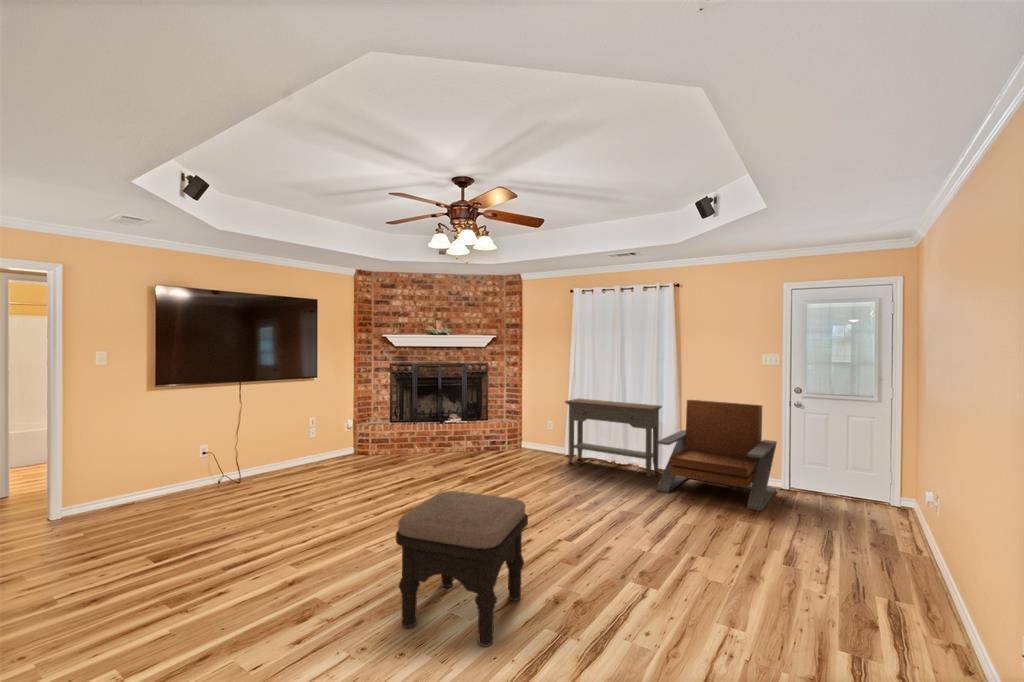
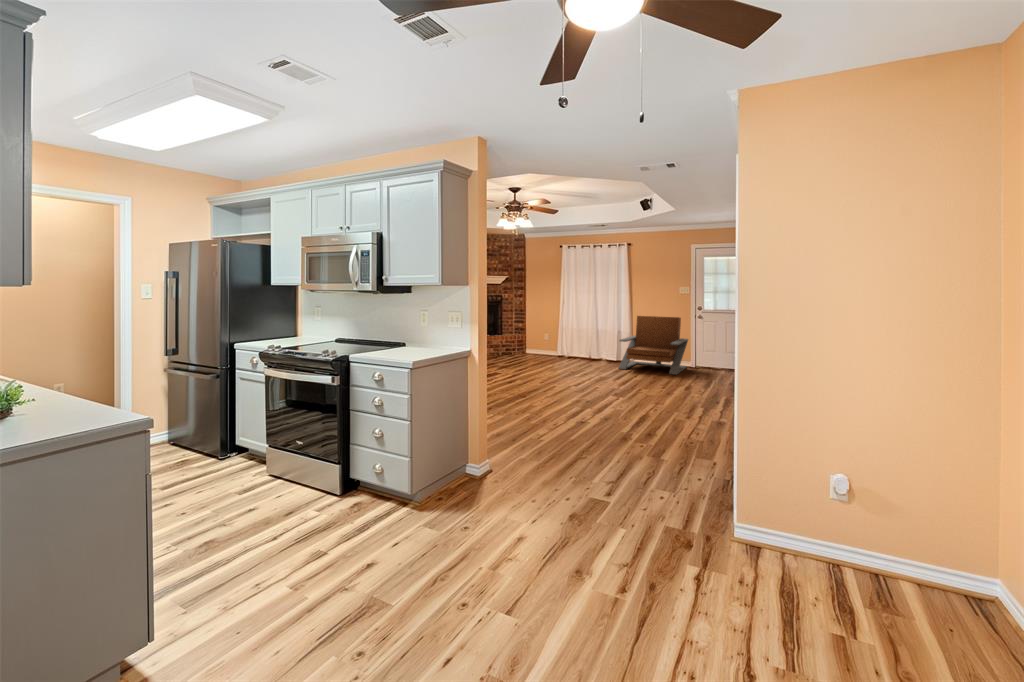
console table: present [565,399,662,477] -> none [559,318,622,364]
ottoman: present [396,491,528,647] -> none [509,354,565,411]

